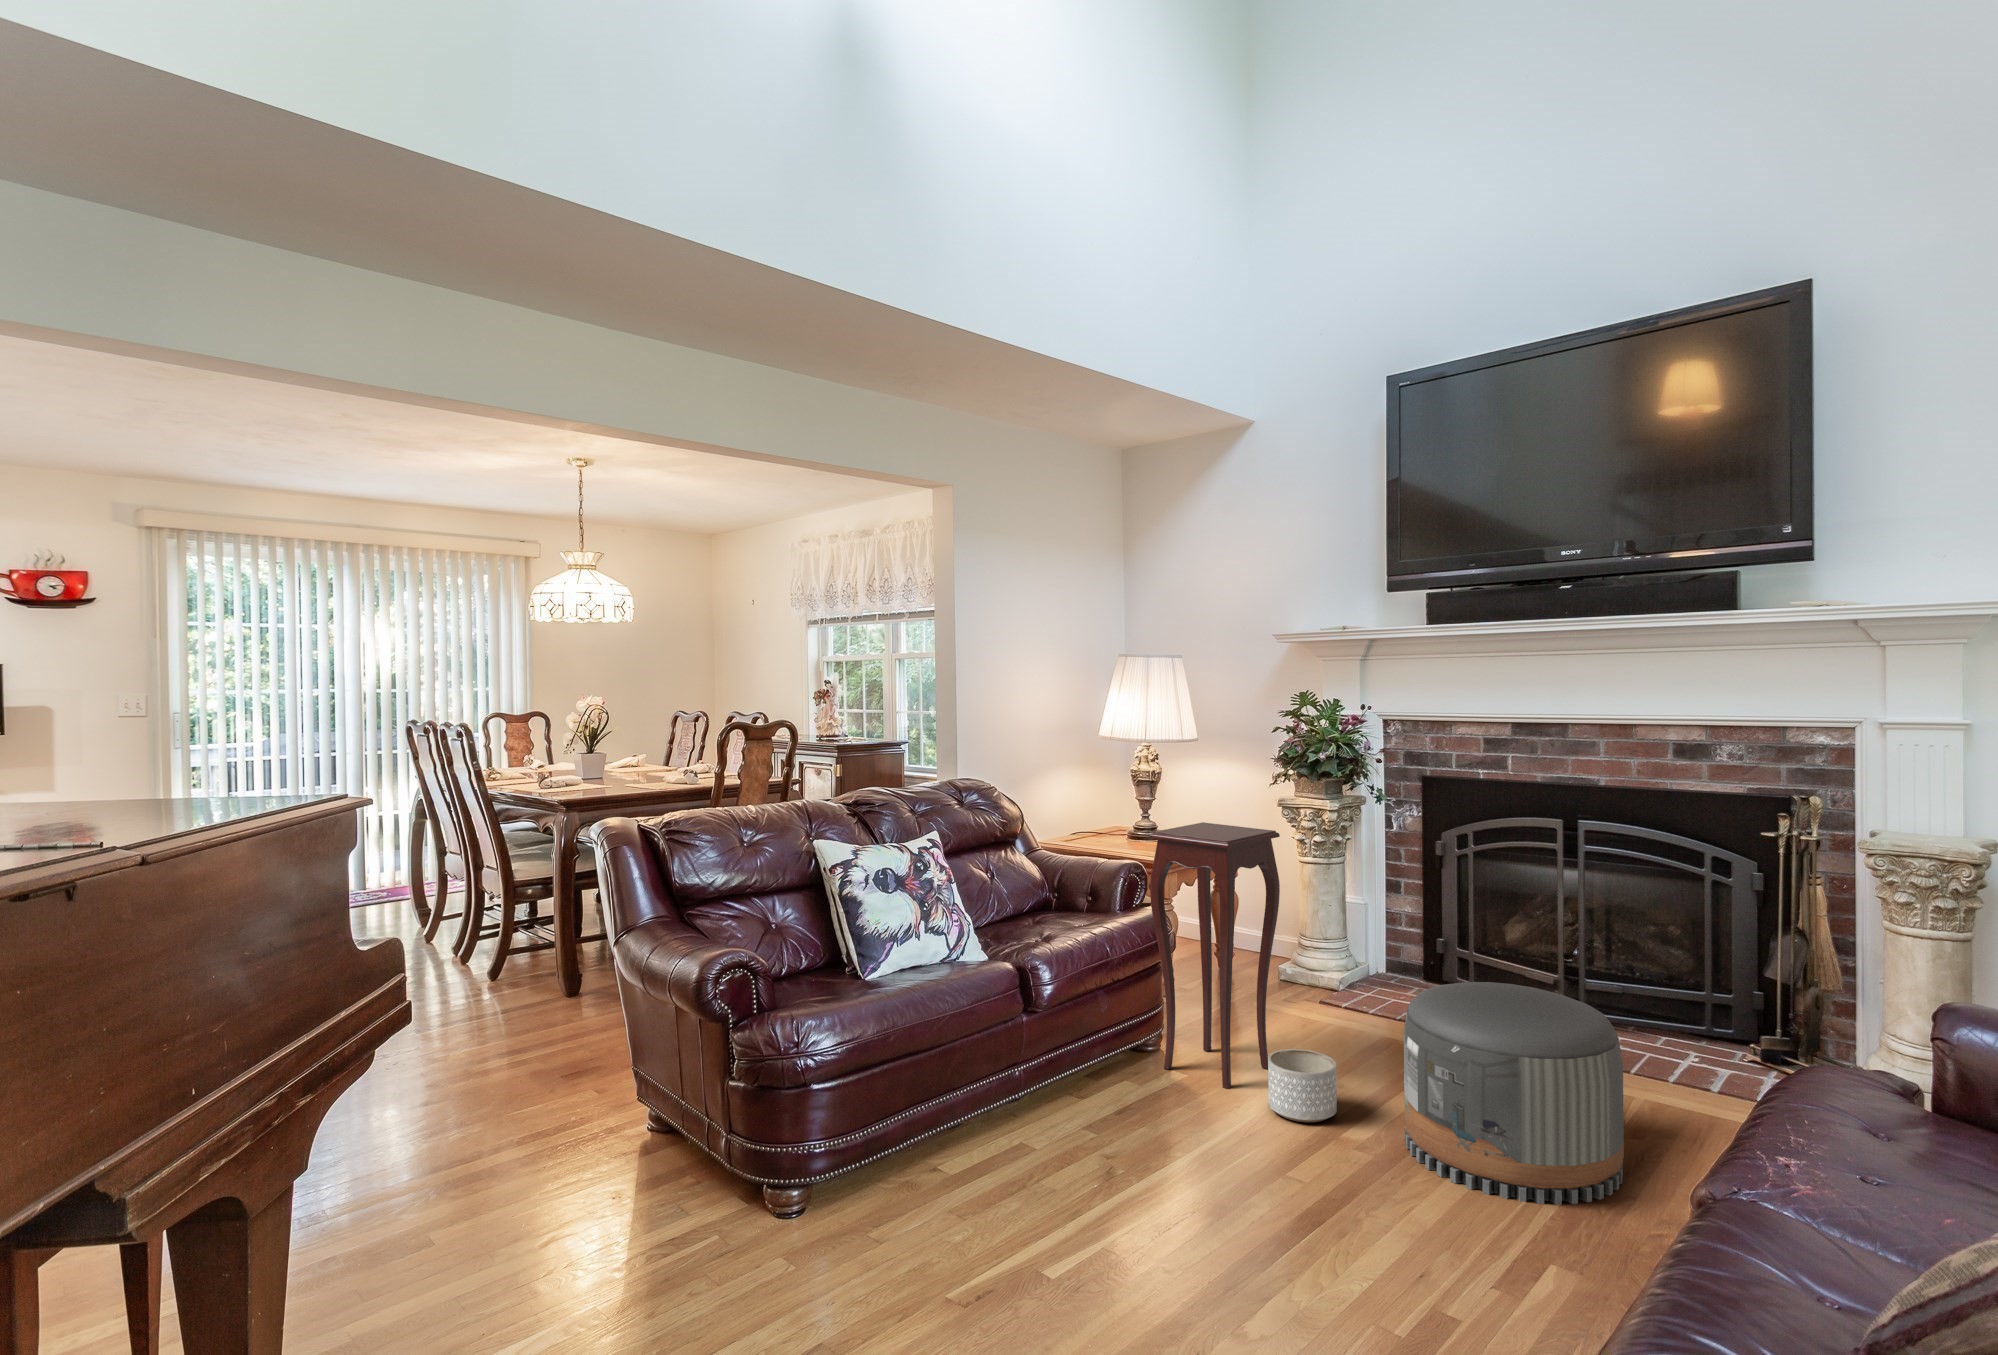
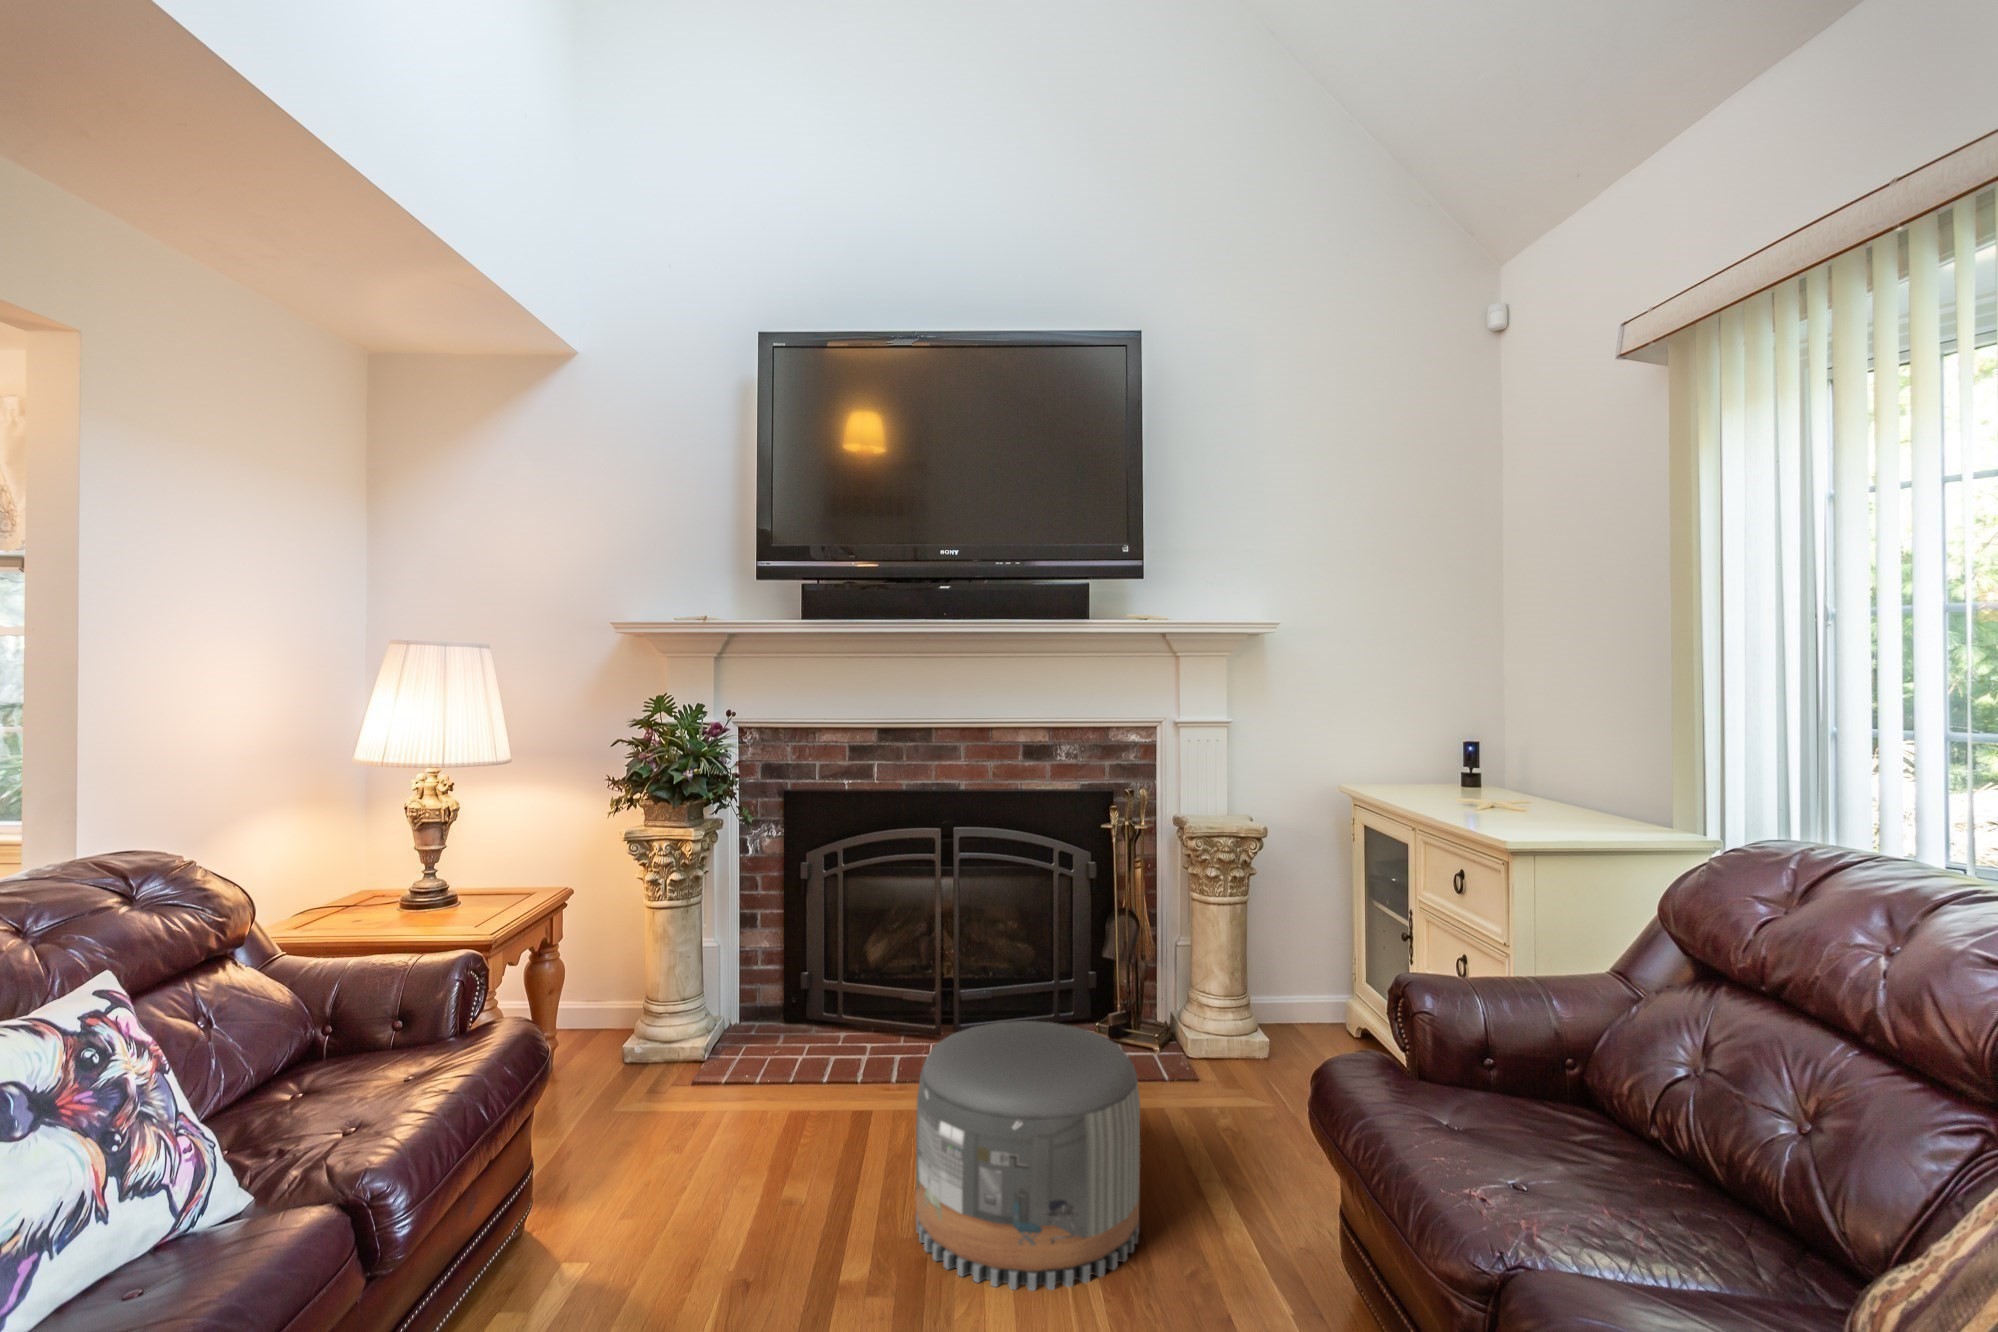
side table: present [1149,822,1280,1089] -> none [543,879,720,1262]
planter: present [1268,1049,1337,1123] -> none [742,1168,833,1278]

